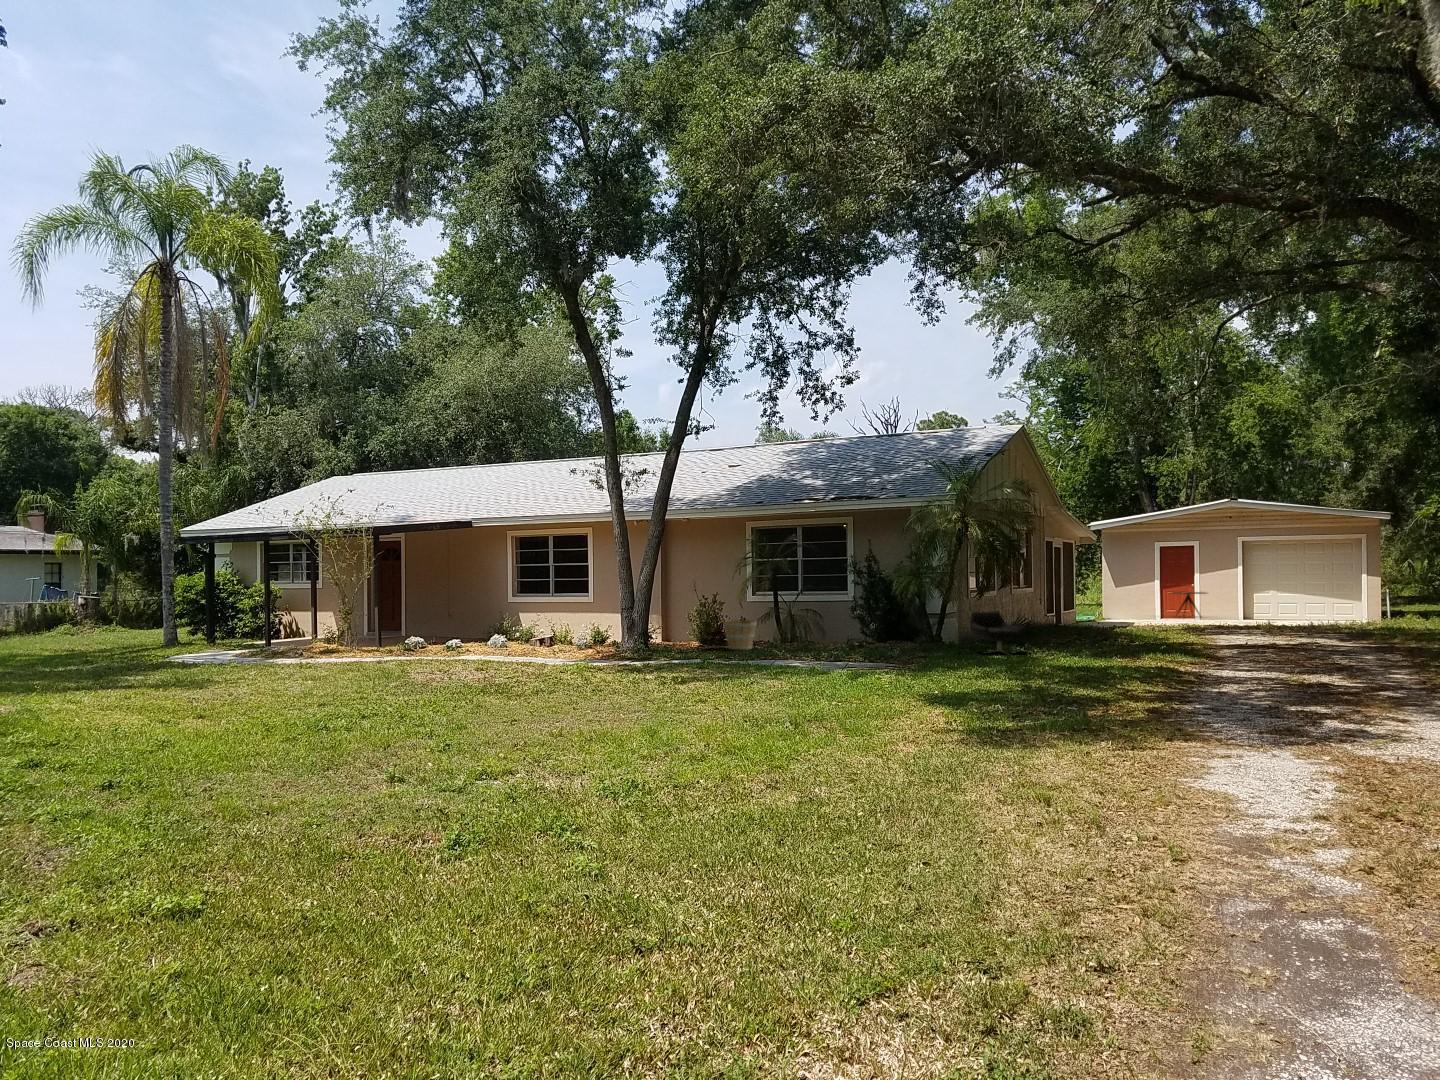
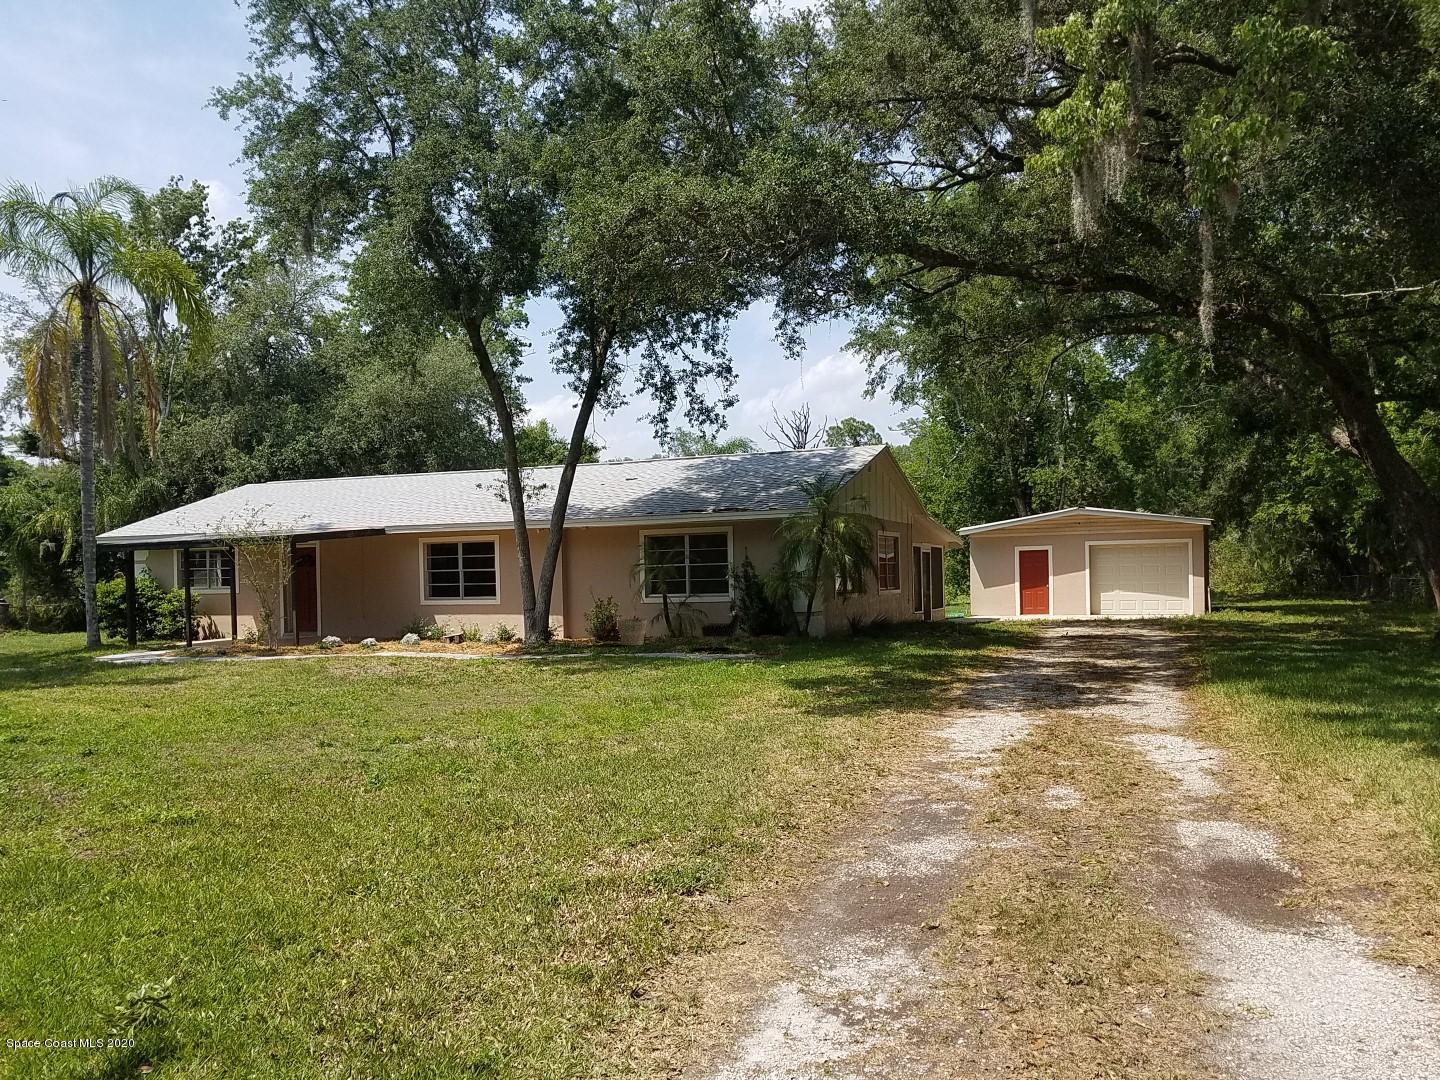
round table: present [1171,592,1206,616] -> none [1024,590,1058,613]
lounge chair: present [970,611,1025,654] -> present [701,612,742,650]

